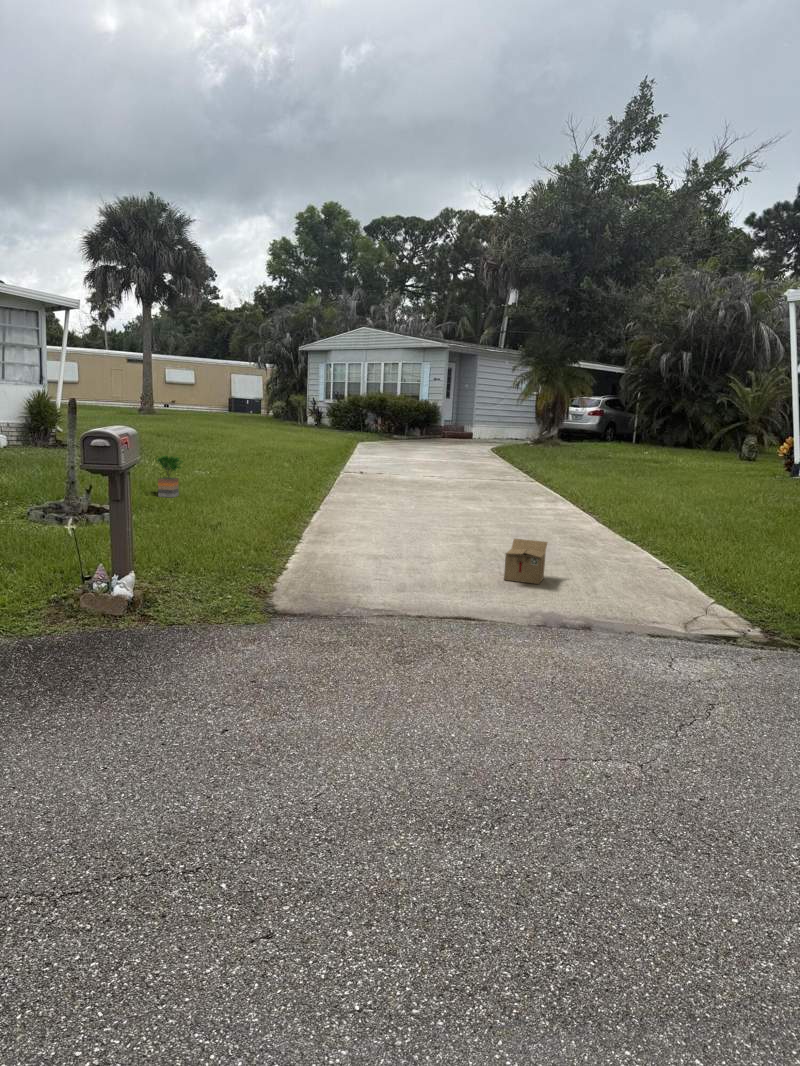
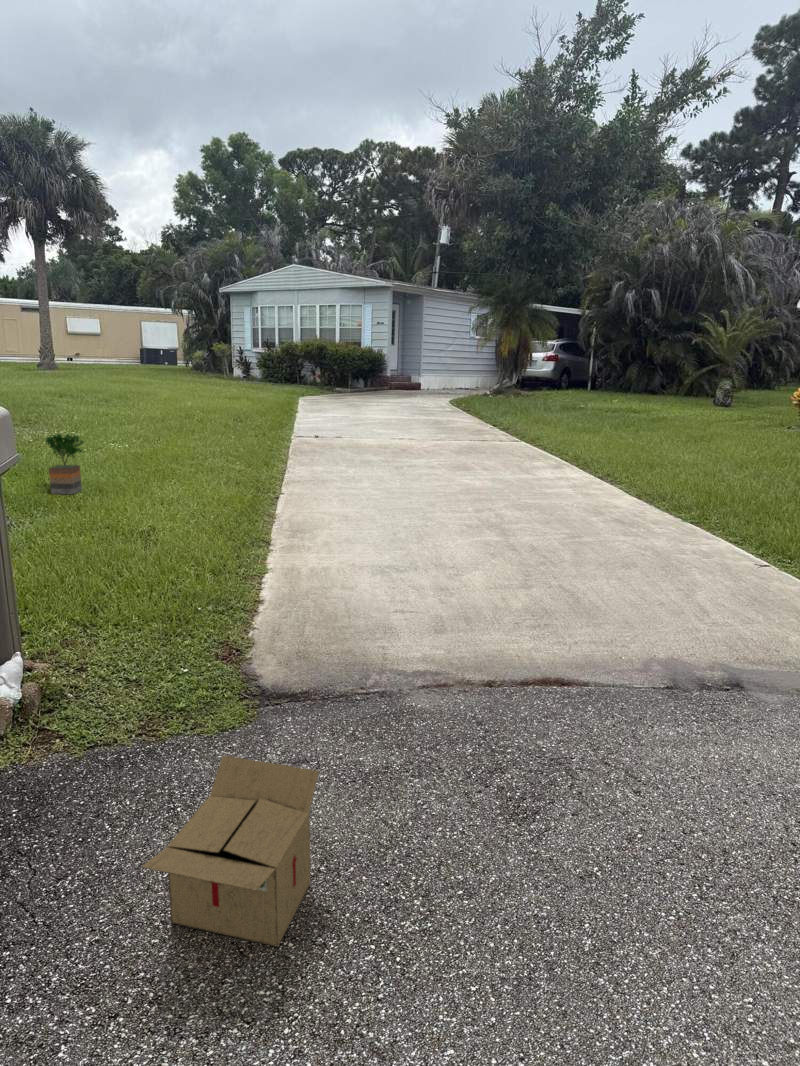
cardboard box: present [504,539,547,584] -> present [142,756,319,947]

